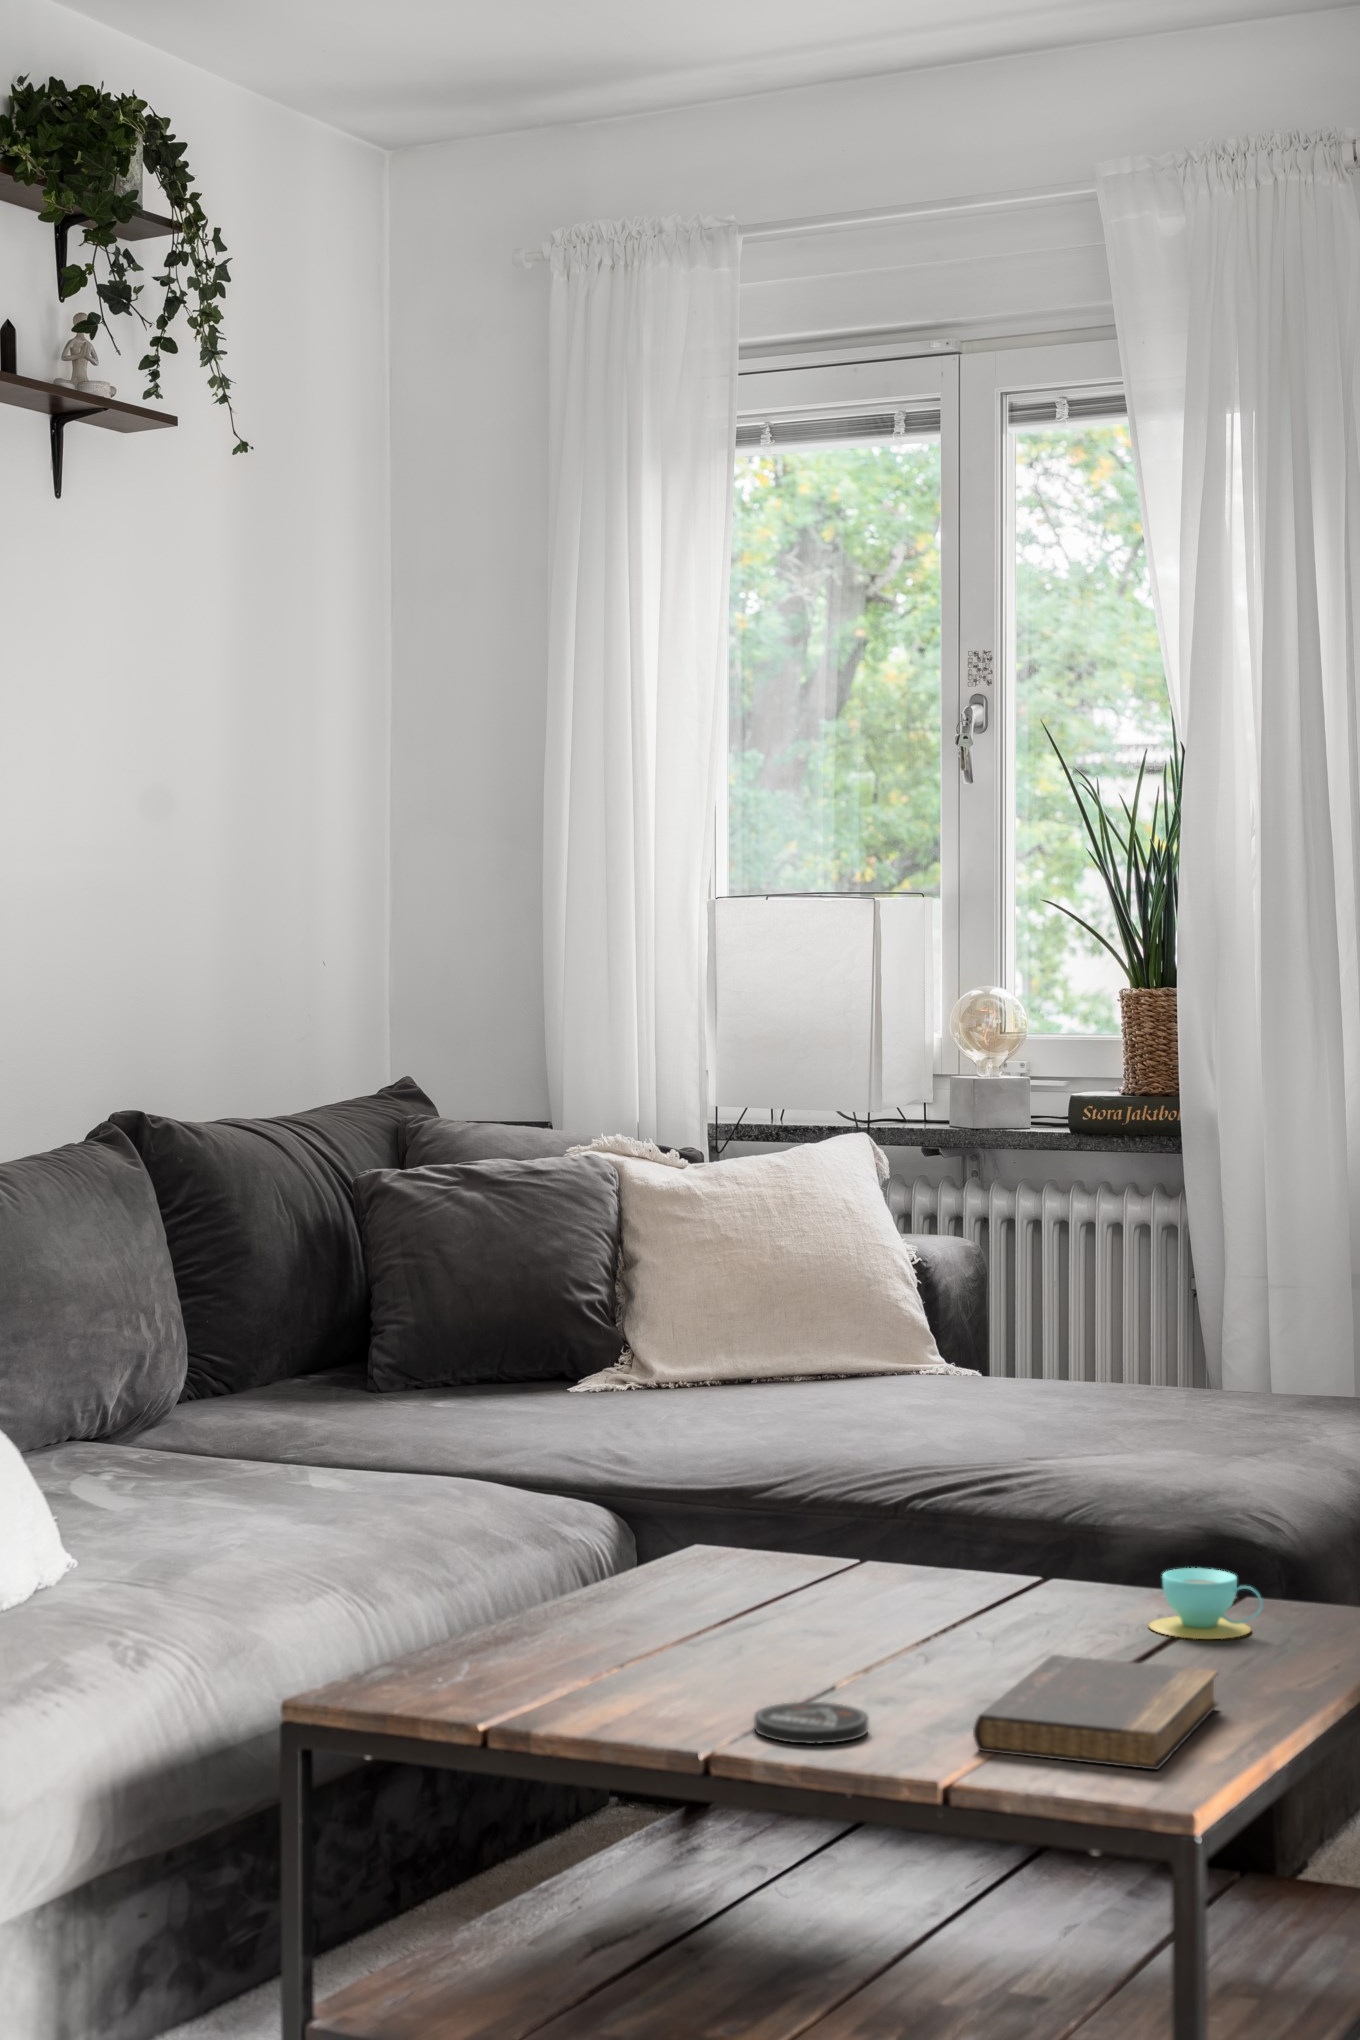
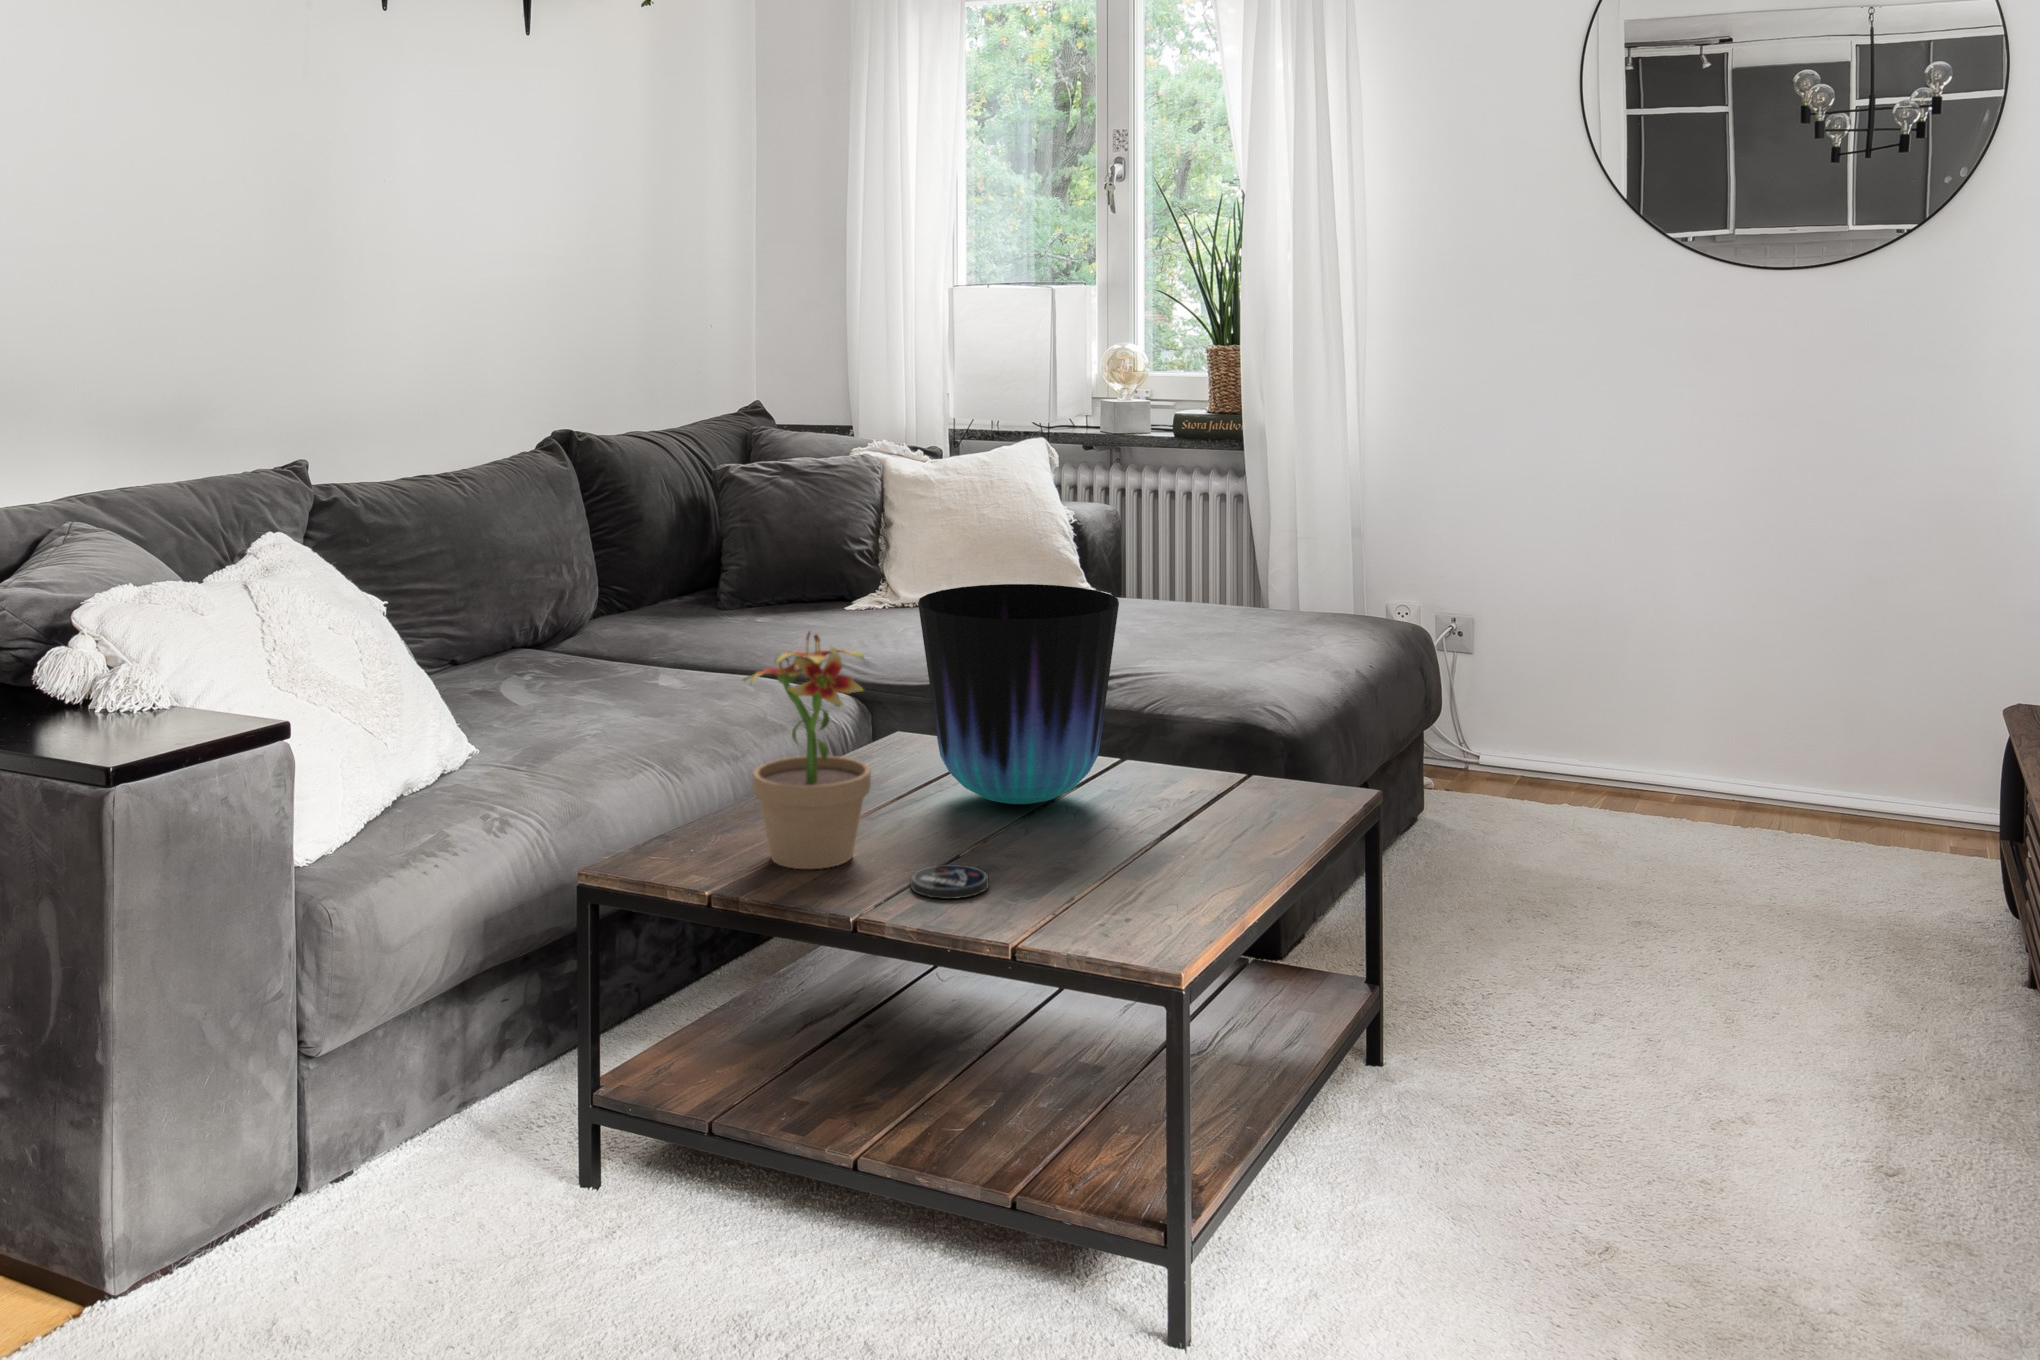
vase: none [741,1317,1040,1635] -> present [918,584,1119,804]
potted plant: none [497,1366,687,1708] -> present [743,632,871,869]
teacup: present [1148,1568,1263,1639] -> none [1195,753,1271,804]
book: present [973,1655,1218,1770] -> none [1058,825,1233,920]

